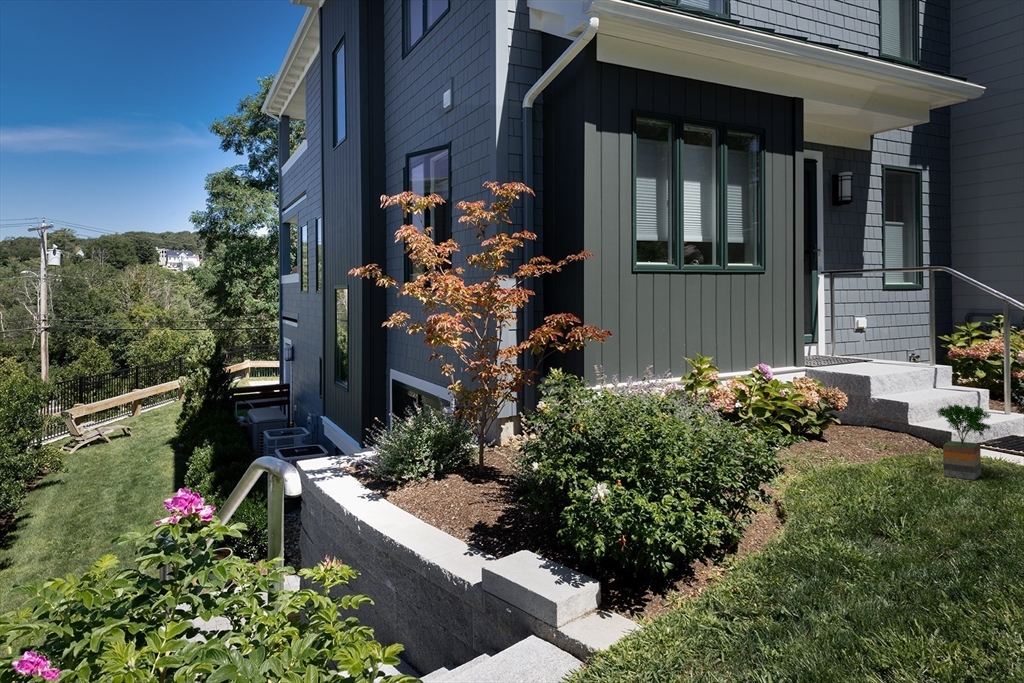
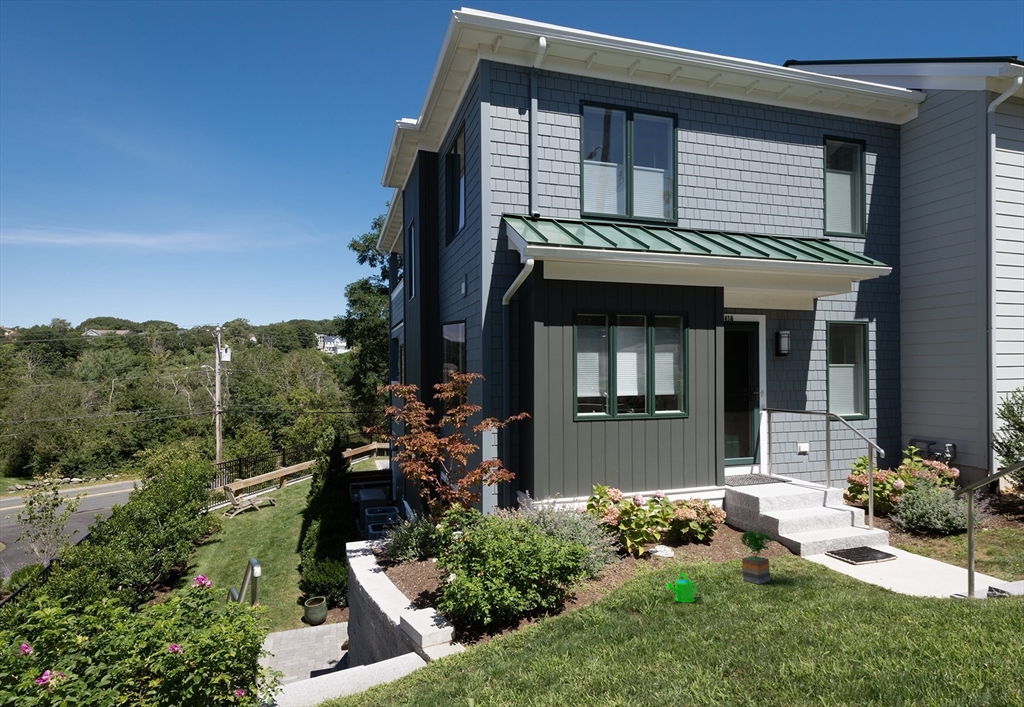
watering can: none [887,467,926,513] -> present [667,573,698,603]

